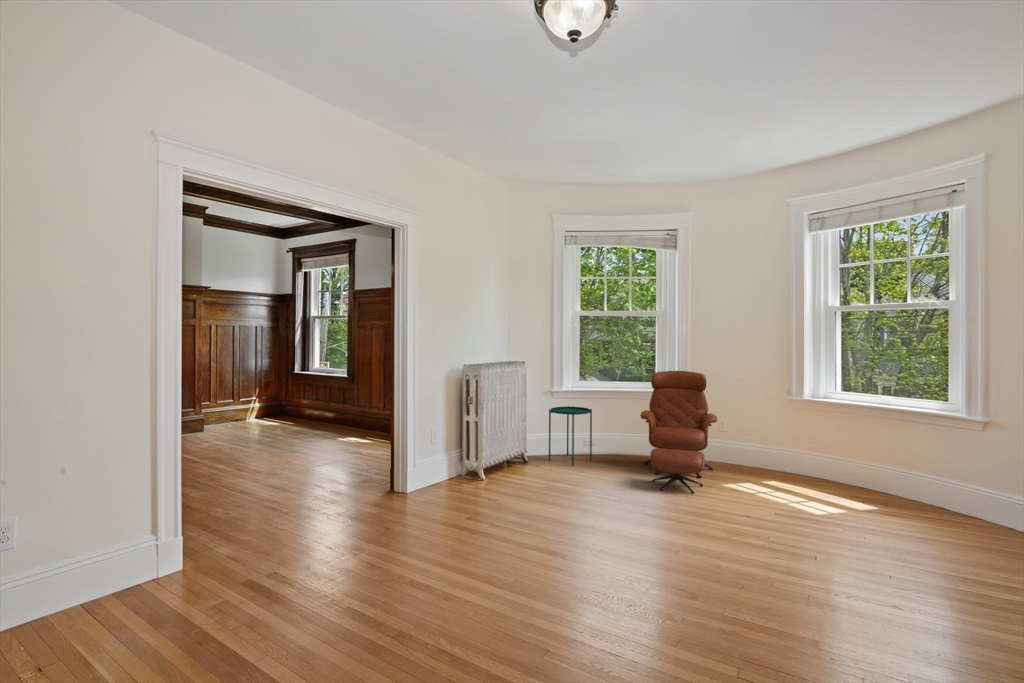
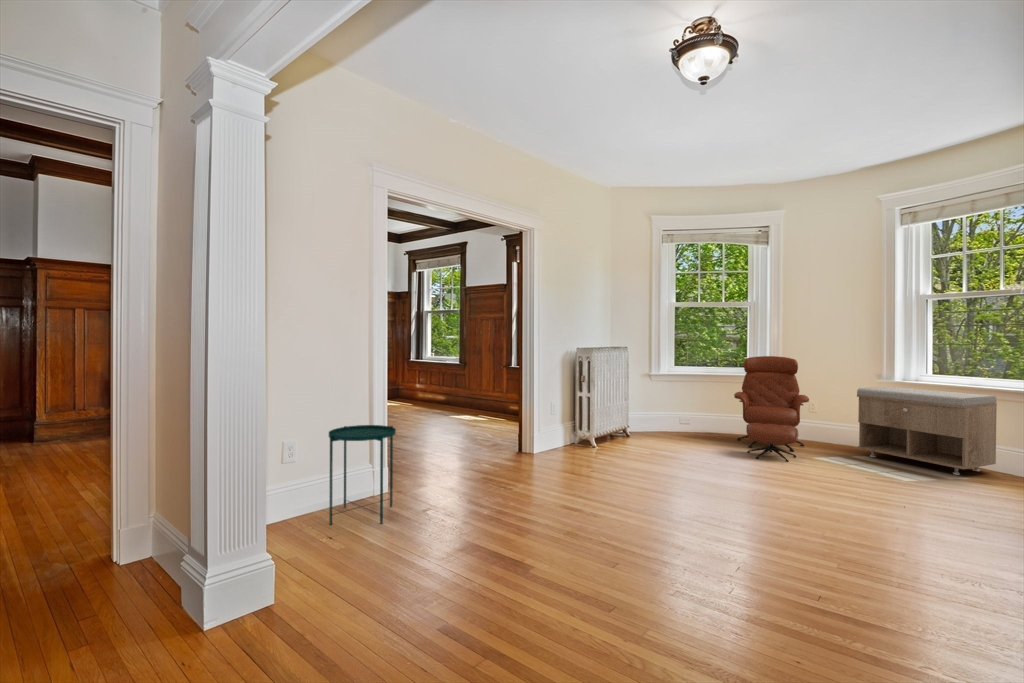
storage bench: none [765,404,904,505] -> present [857,387,997,475]
side table: present [549,406,592,466] -> present [329,425,396,524]

